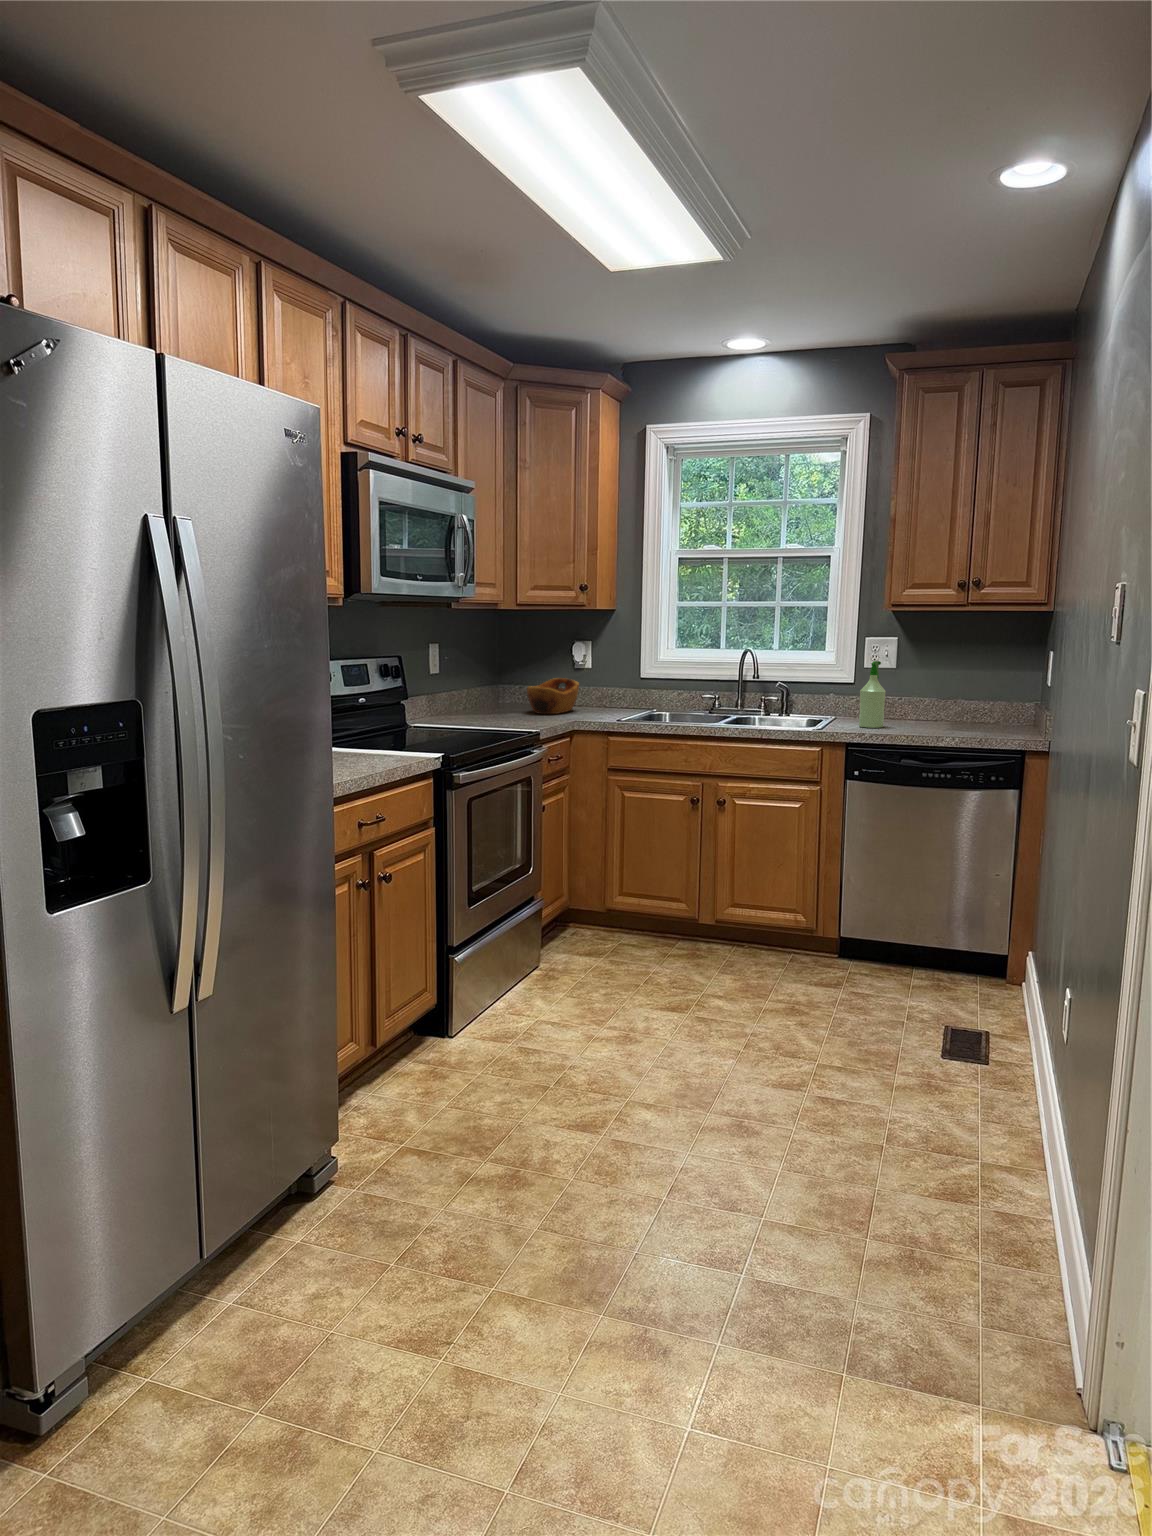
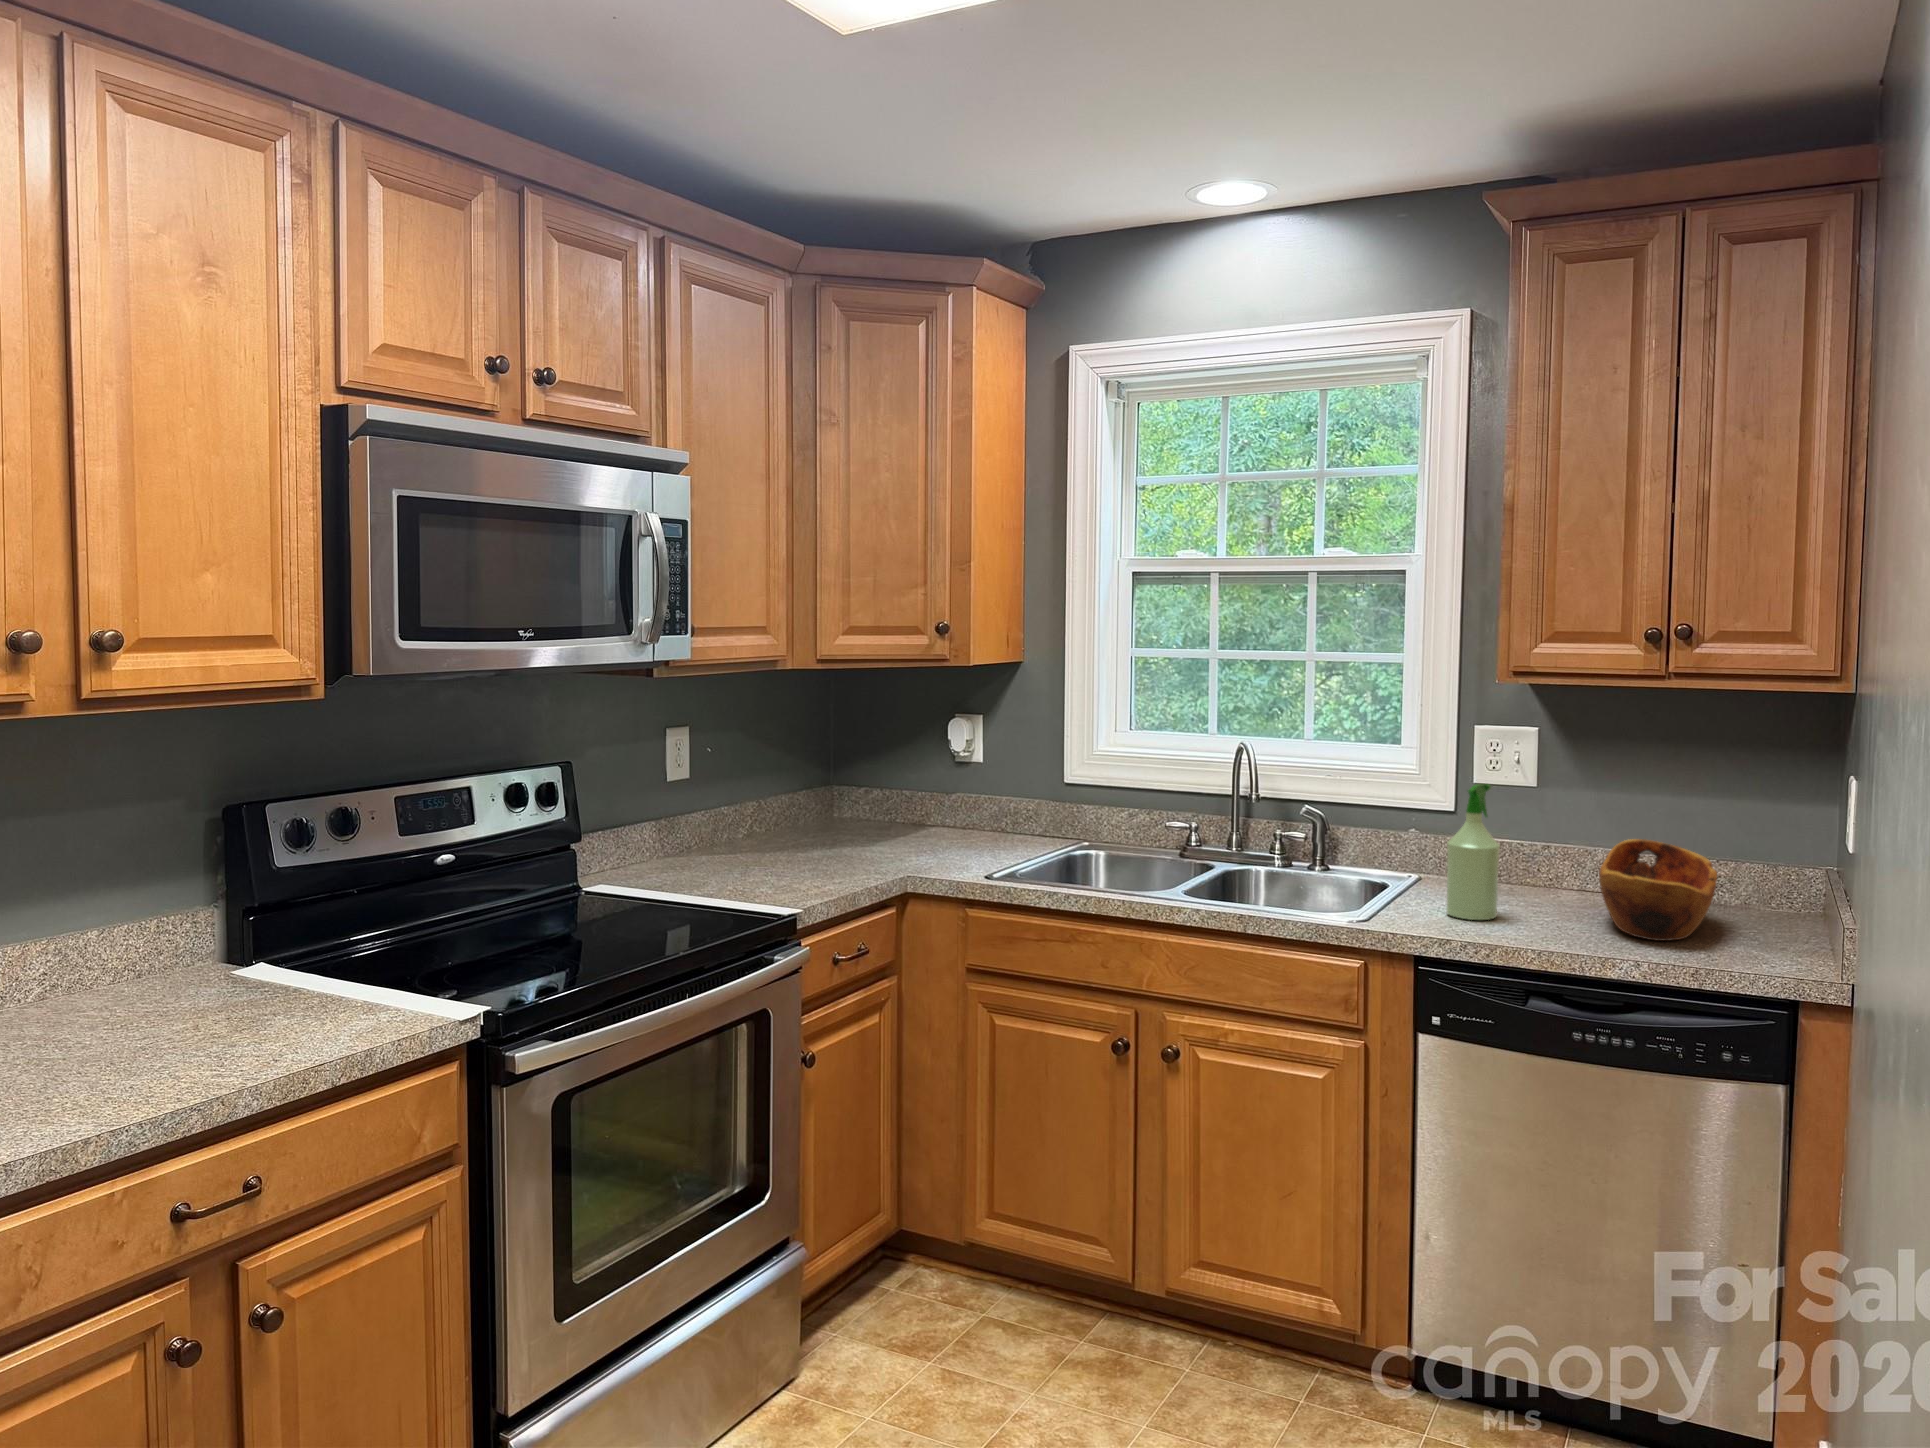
wooden bowl: present [527,678,579,714] -> present [1599,839,1717,941]

